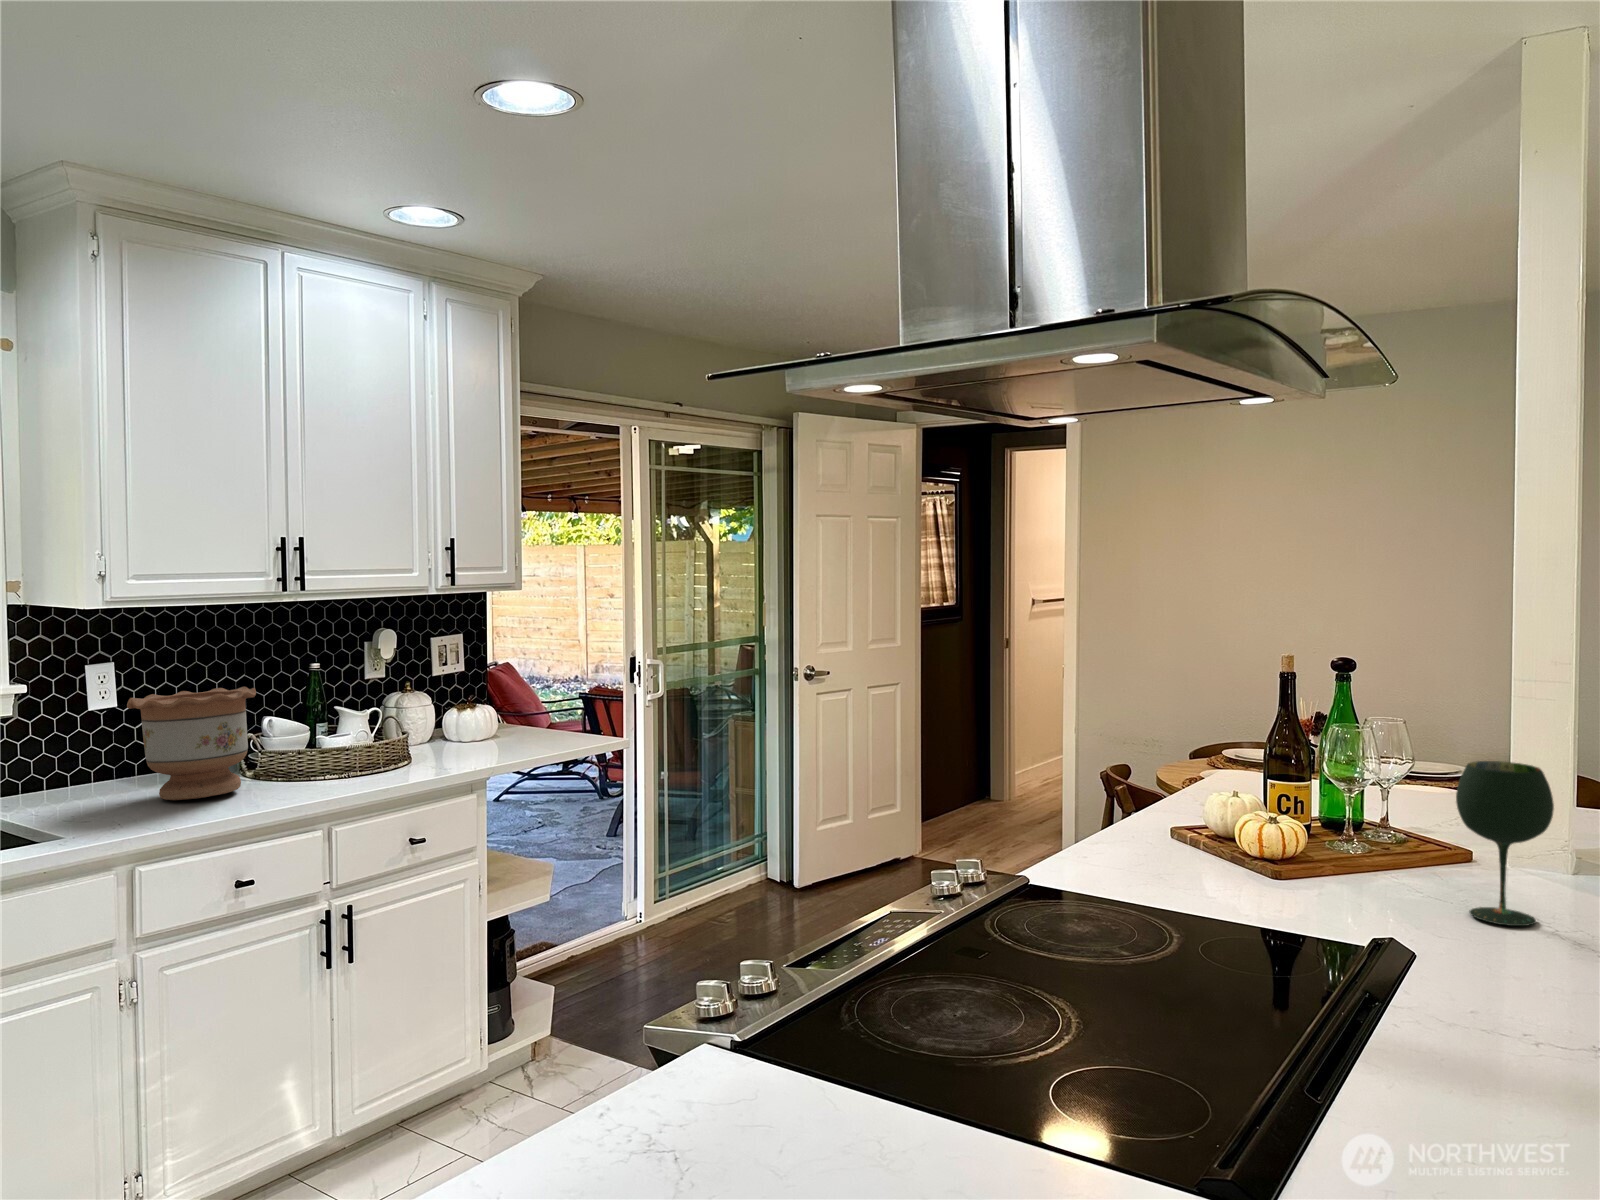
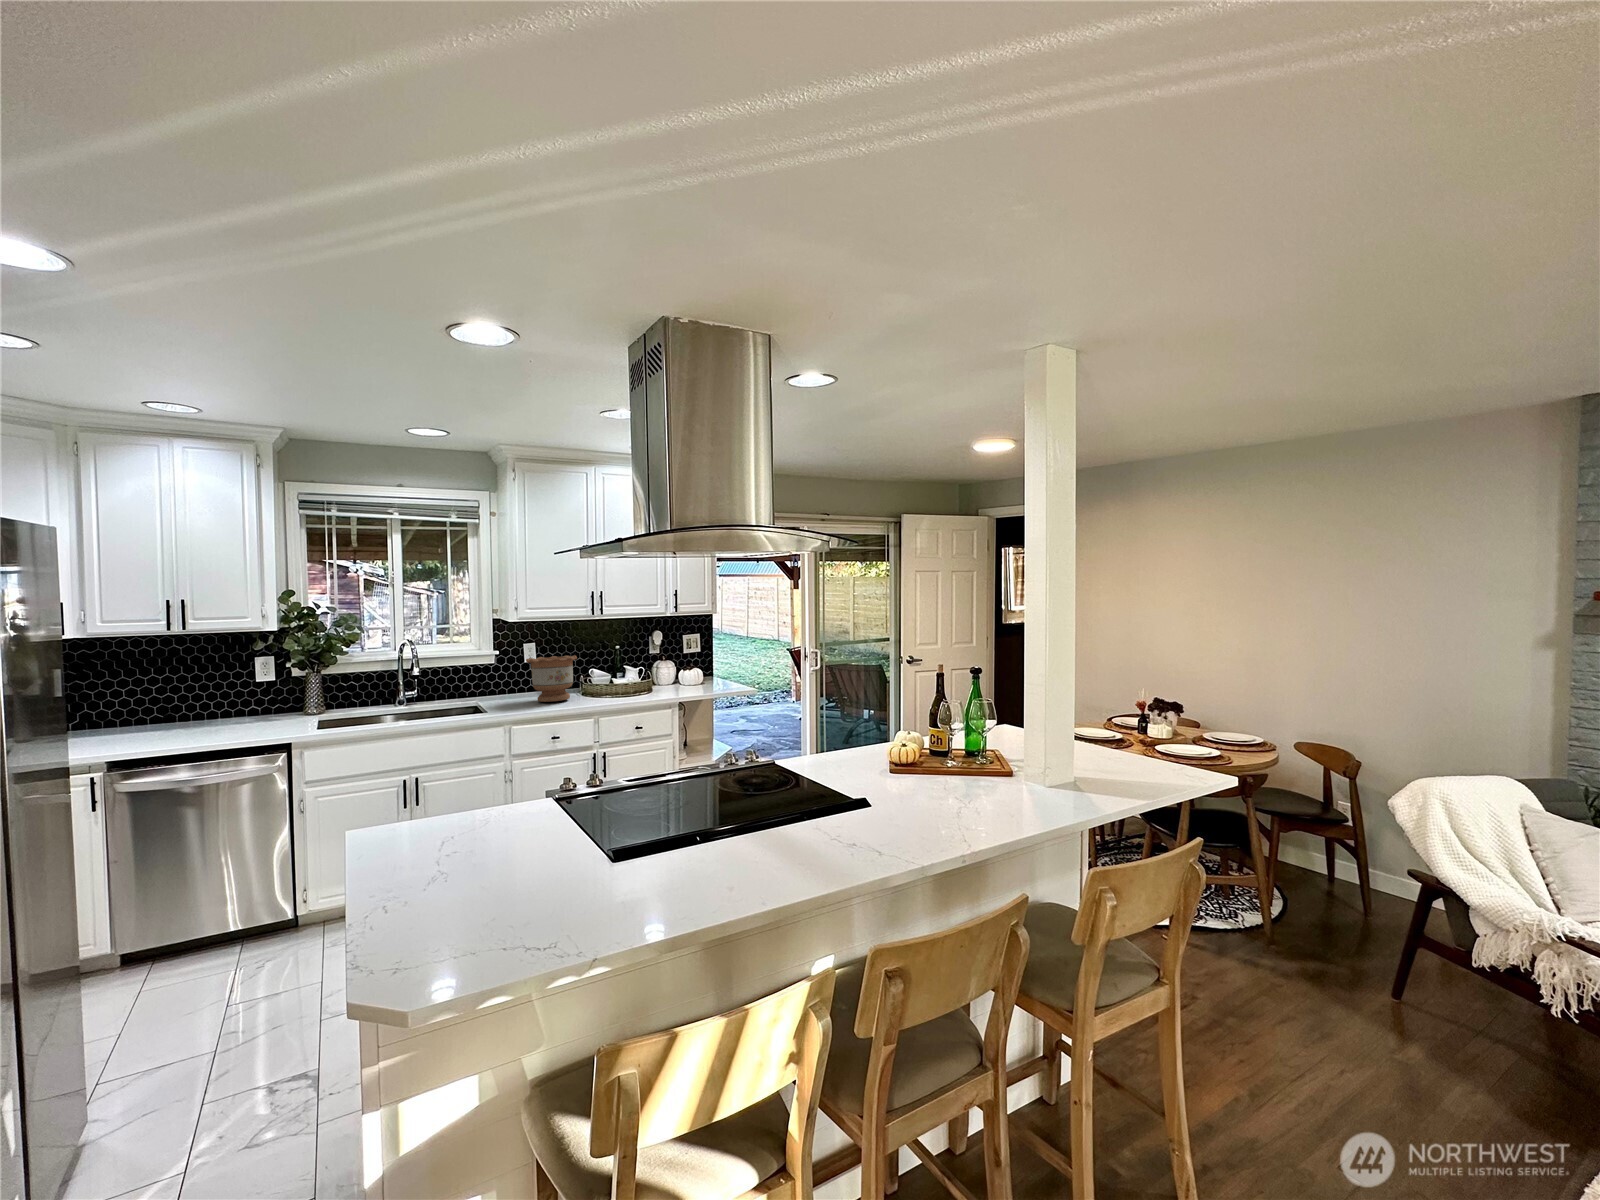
wine glass: present [1456,761,1554,926] -> none [938,718,980,801]

